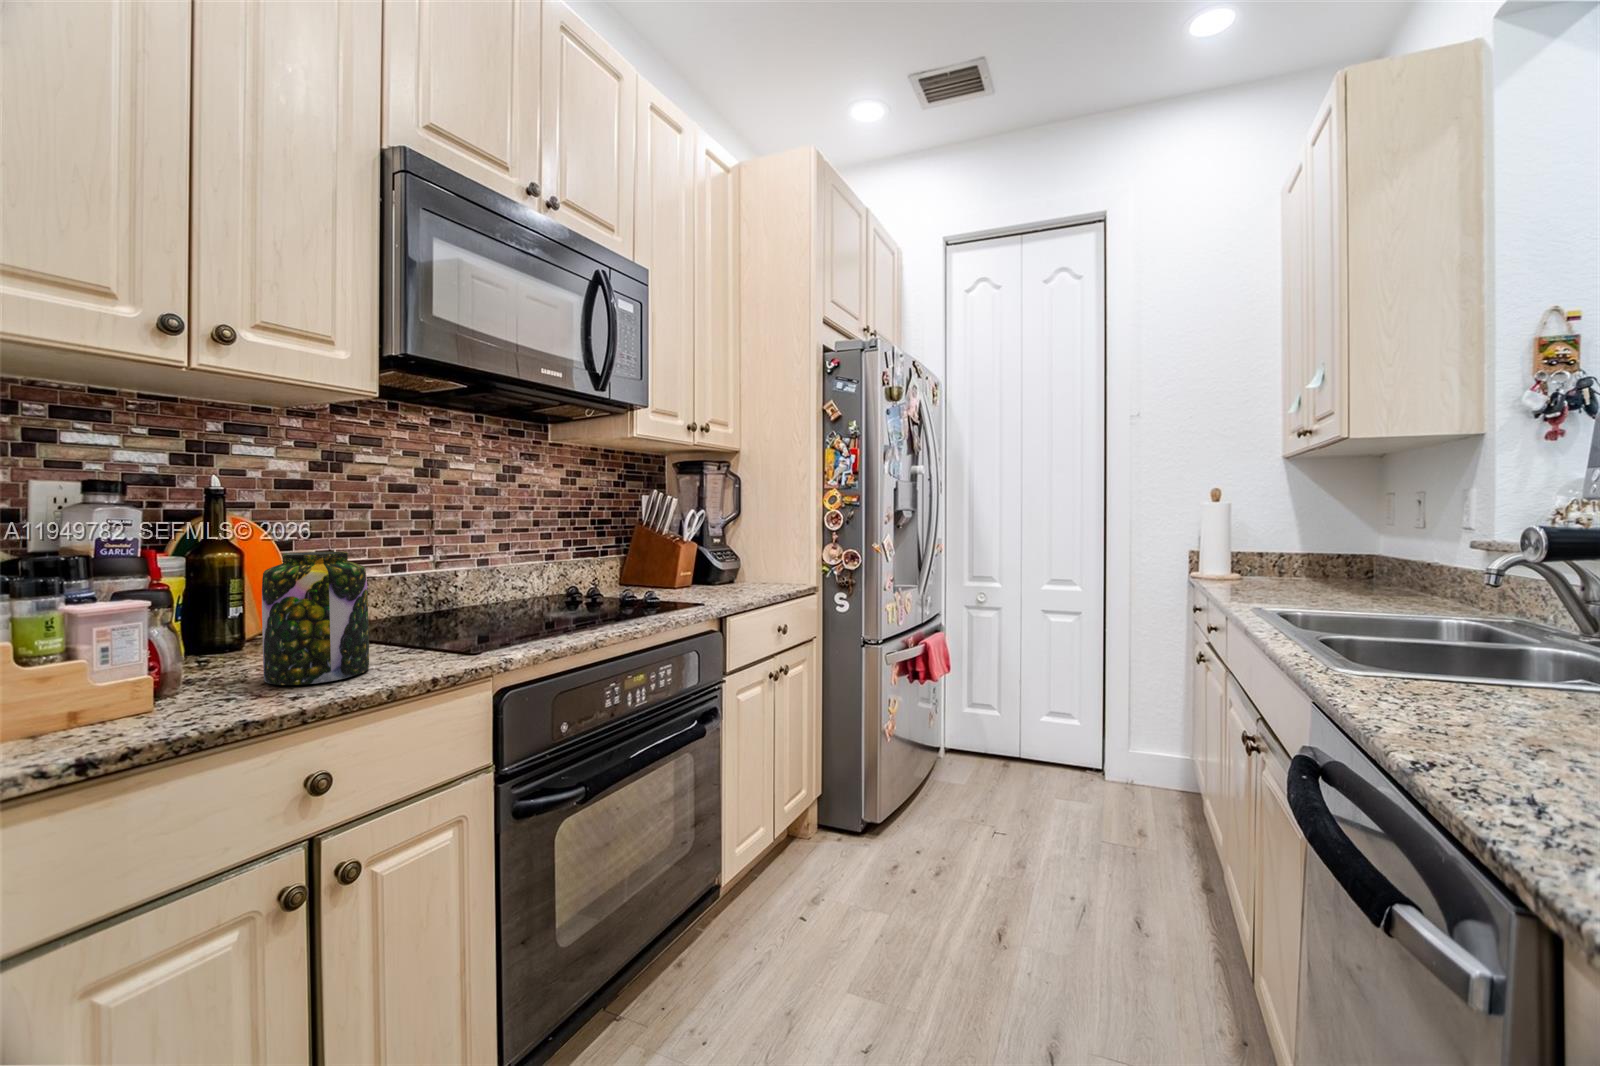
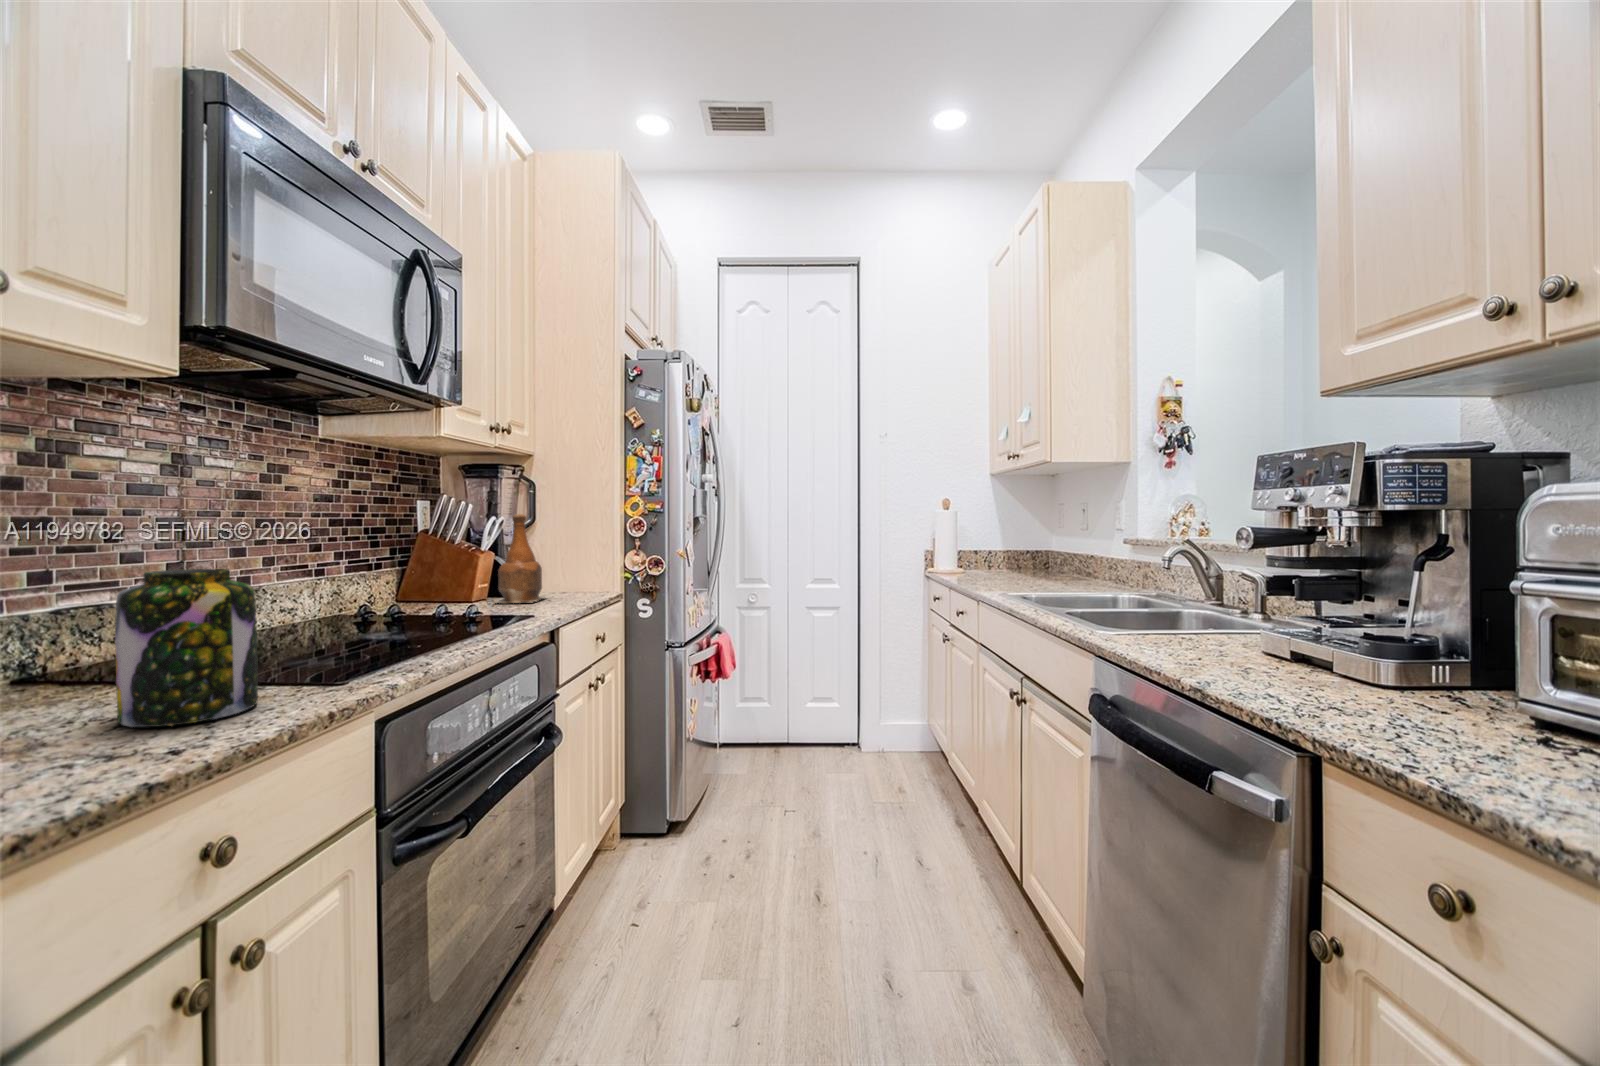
bottle: none [686,506,741,595] -> present [498,514,543,603]

